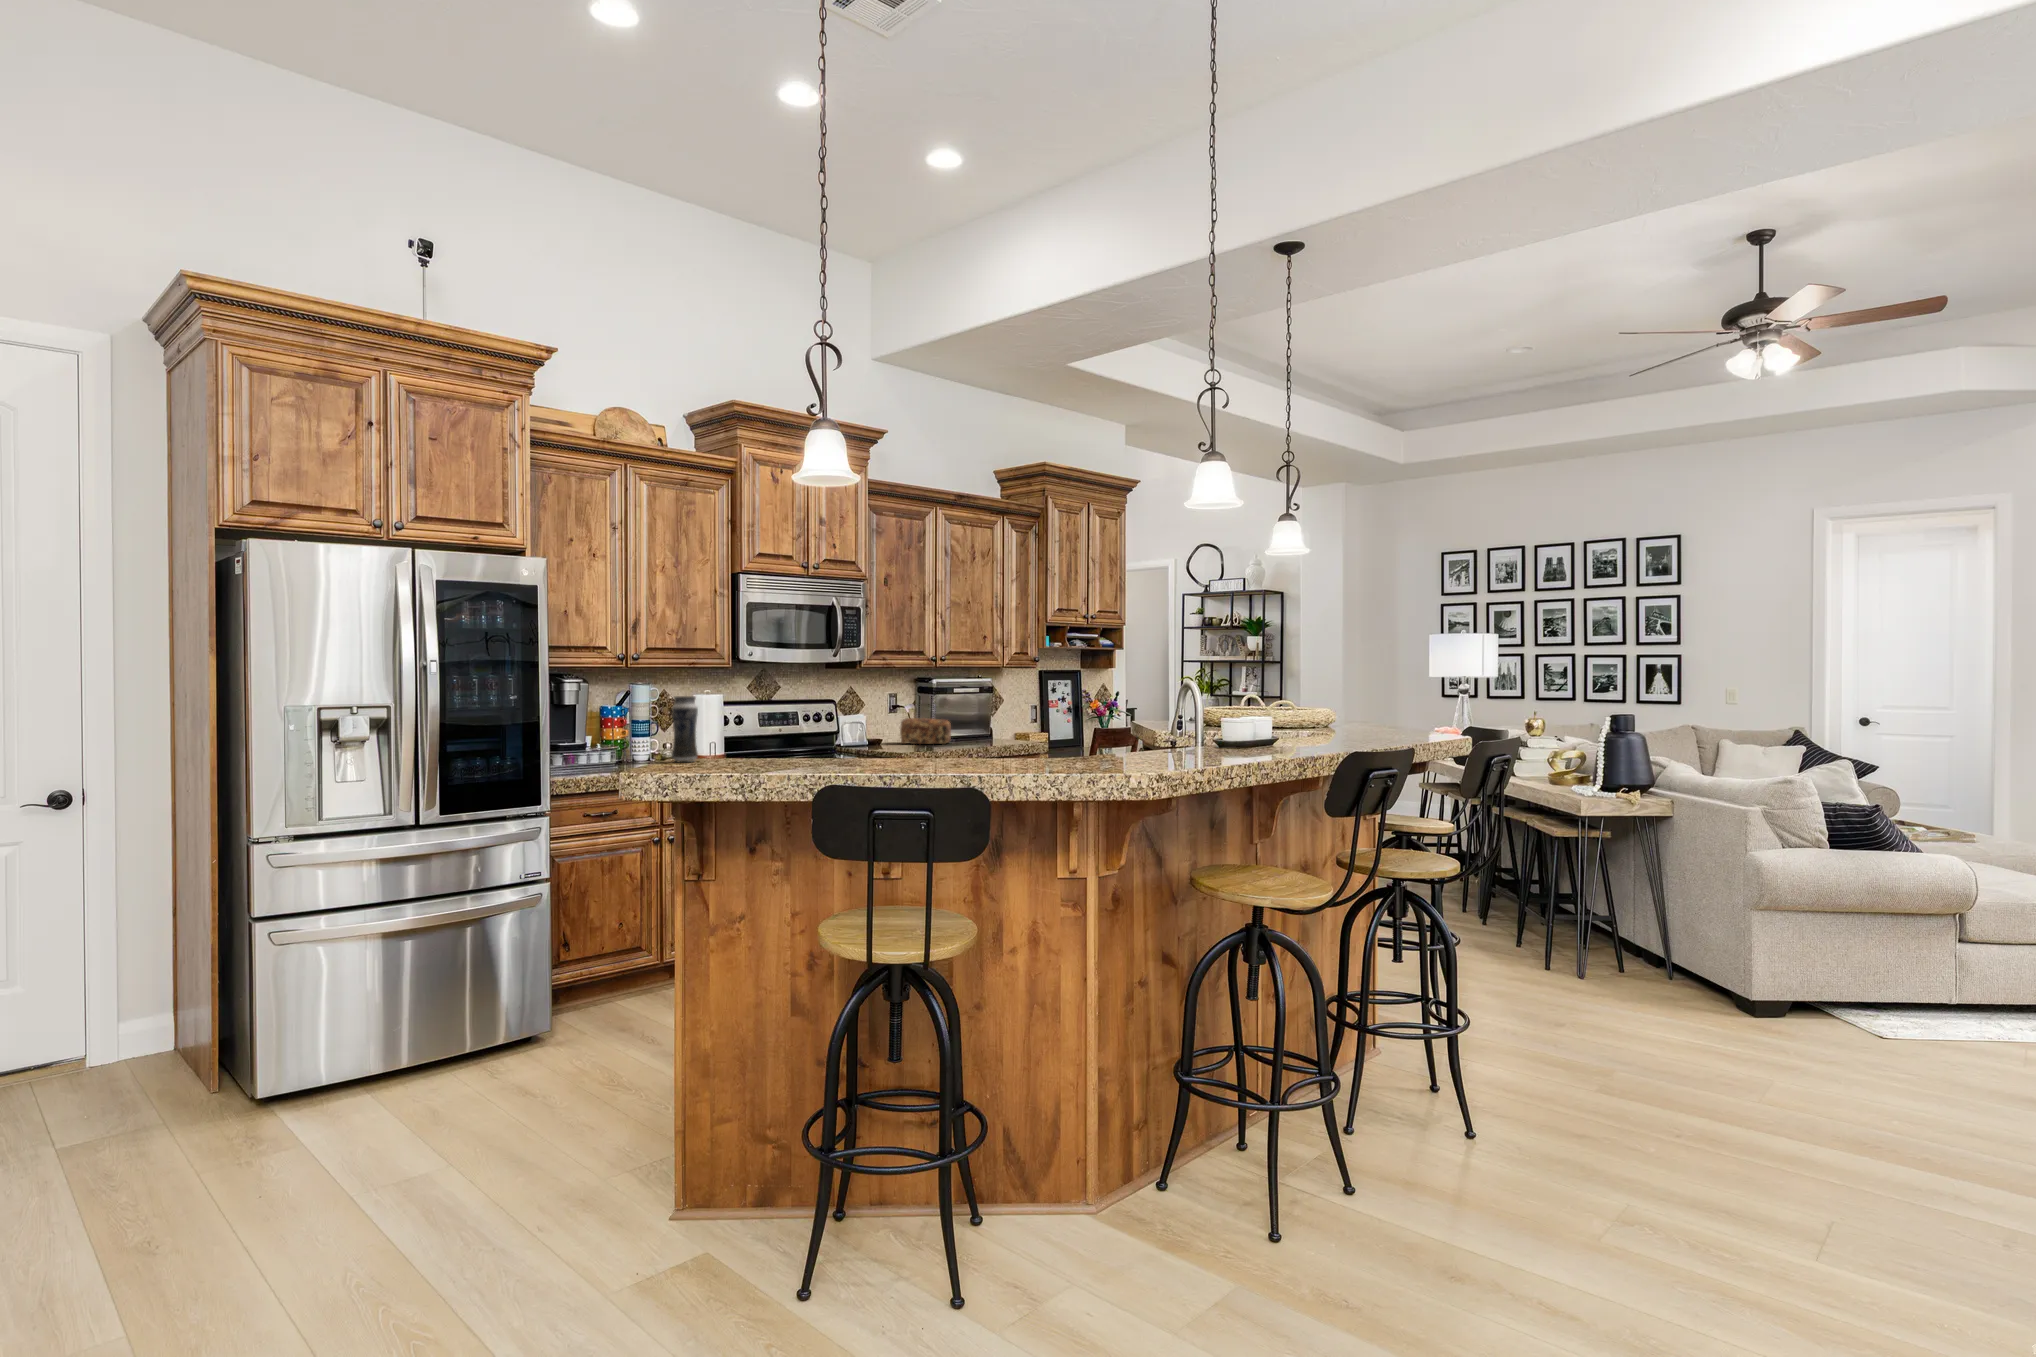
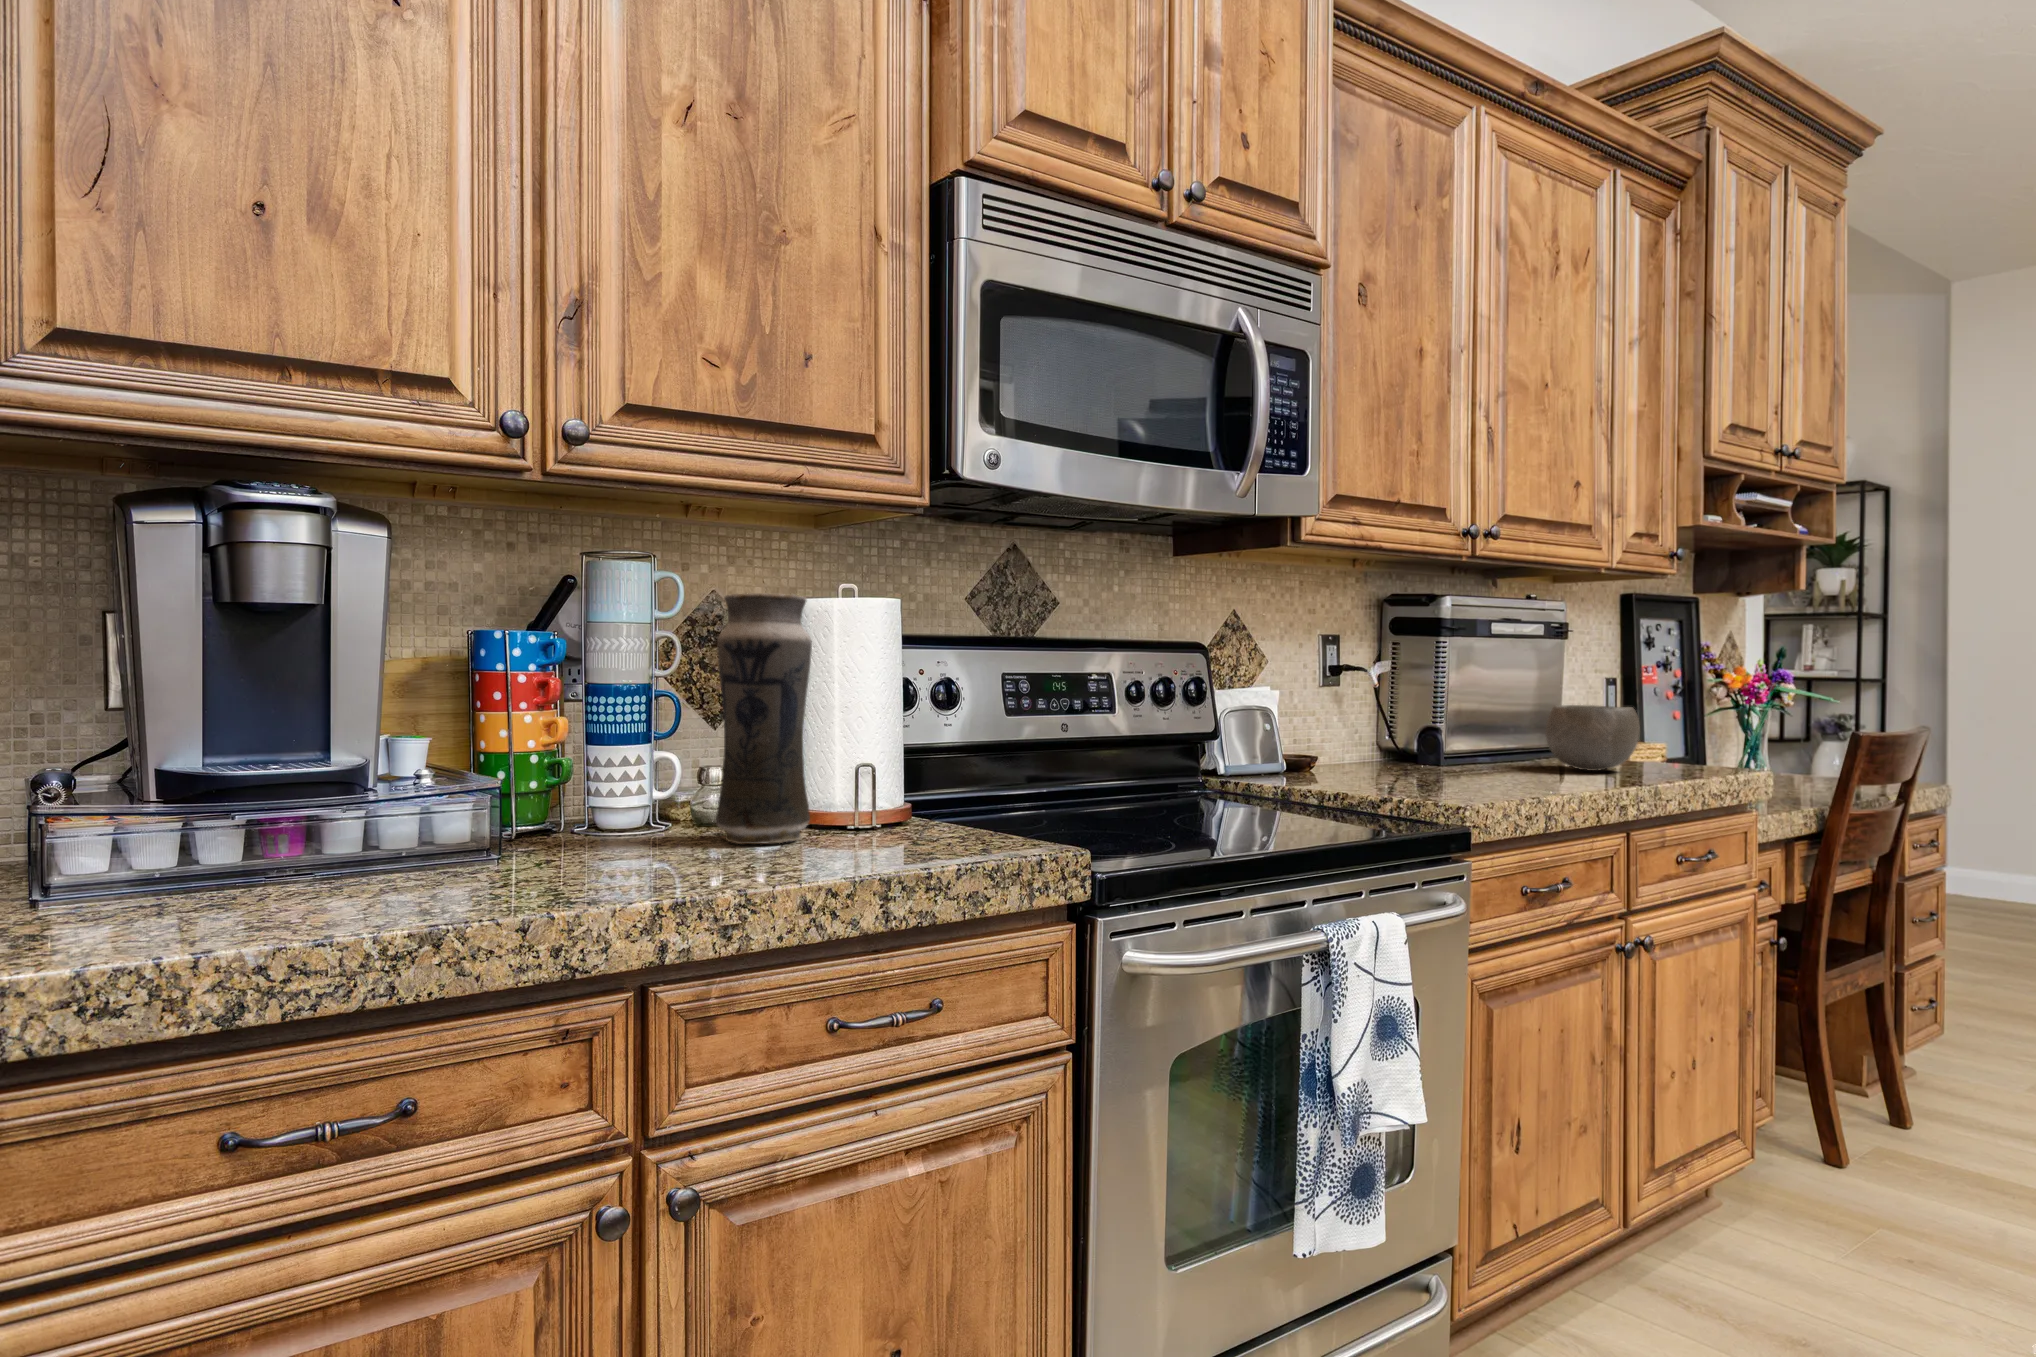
bread loaf: present [900,718,951,744] -> none [1358,699,1503,773]
ceramic bowl: none [971,718,1002,742] -> present [1545,705,1640,771]

